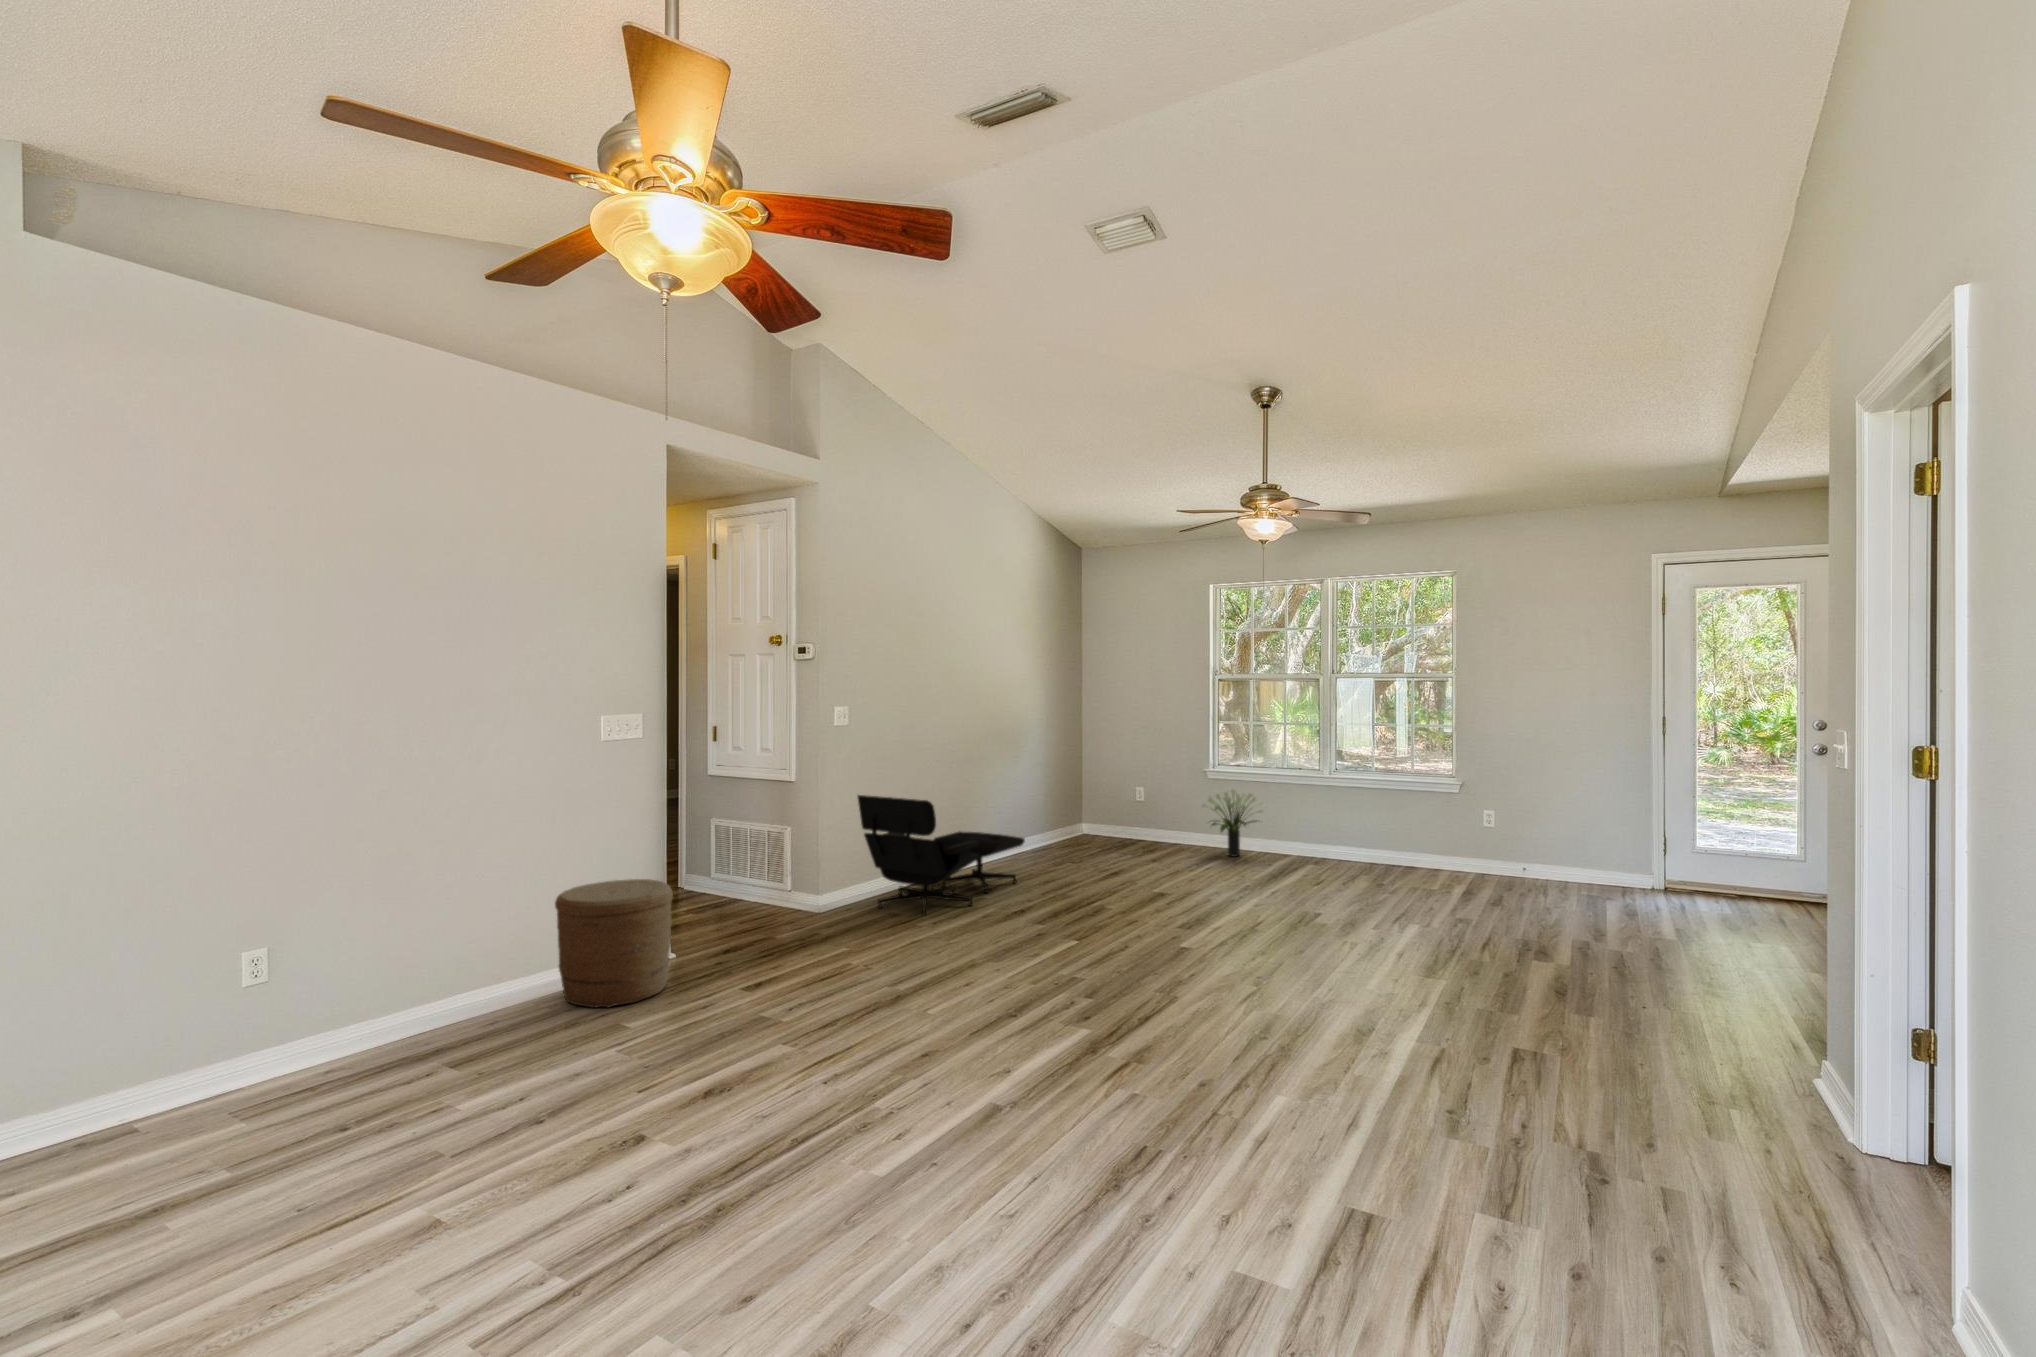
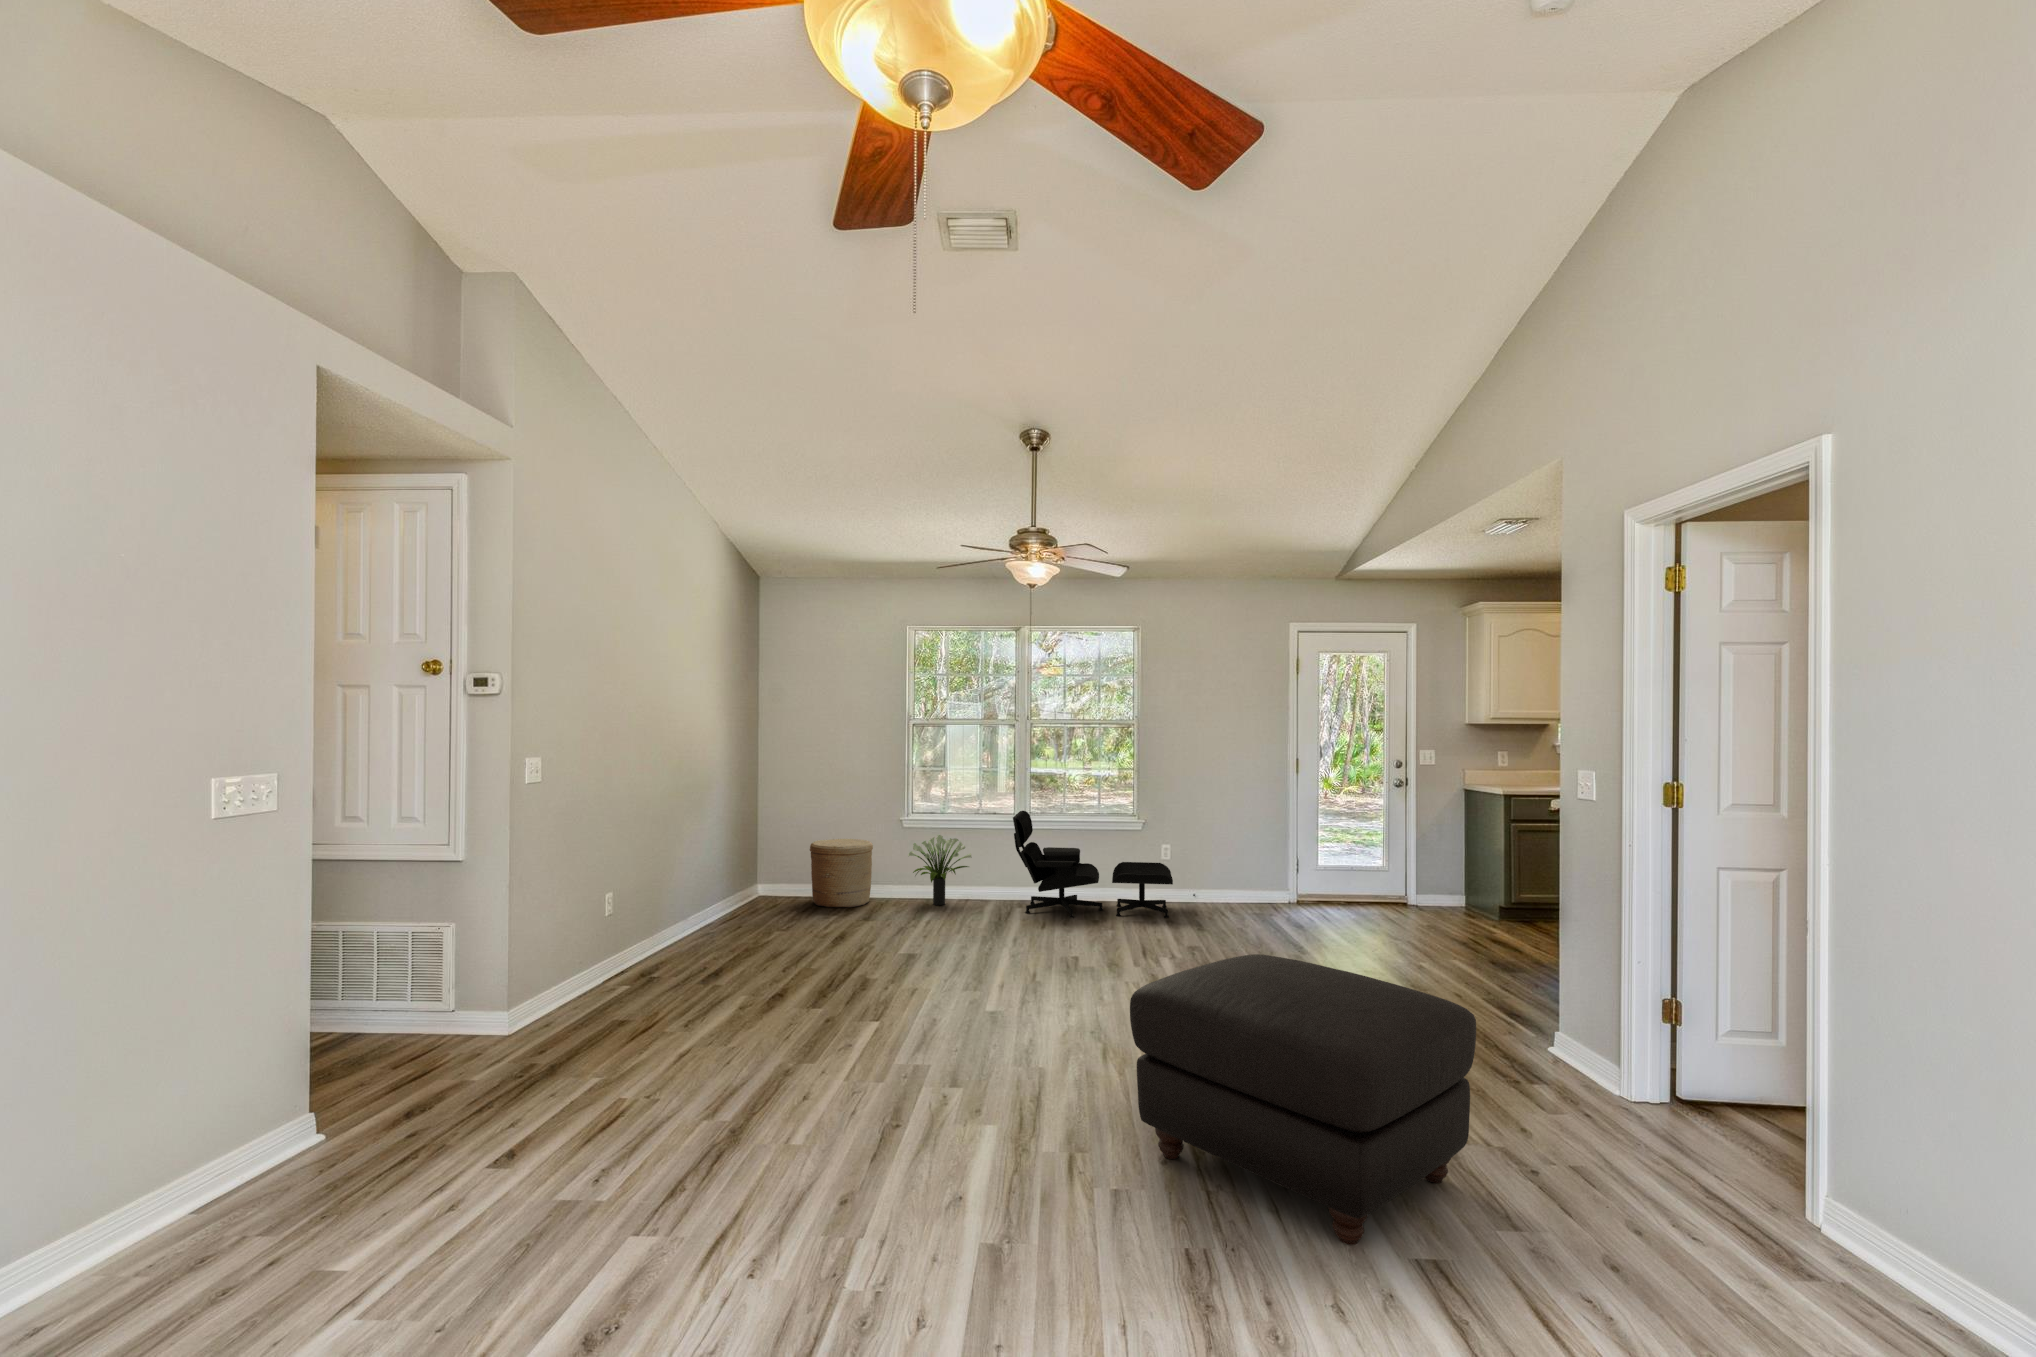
lounge chair: present [858,795,1025,916] -> present [1013,811,1173,918]
woven basket: present [555,879,673,1008] -> present [810,839,873,908]
ottoman: none [1176,909,1513,1182] -> present [1130,954,1476,1245]

